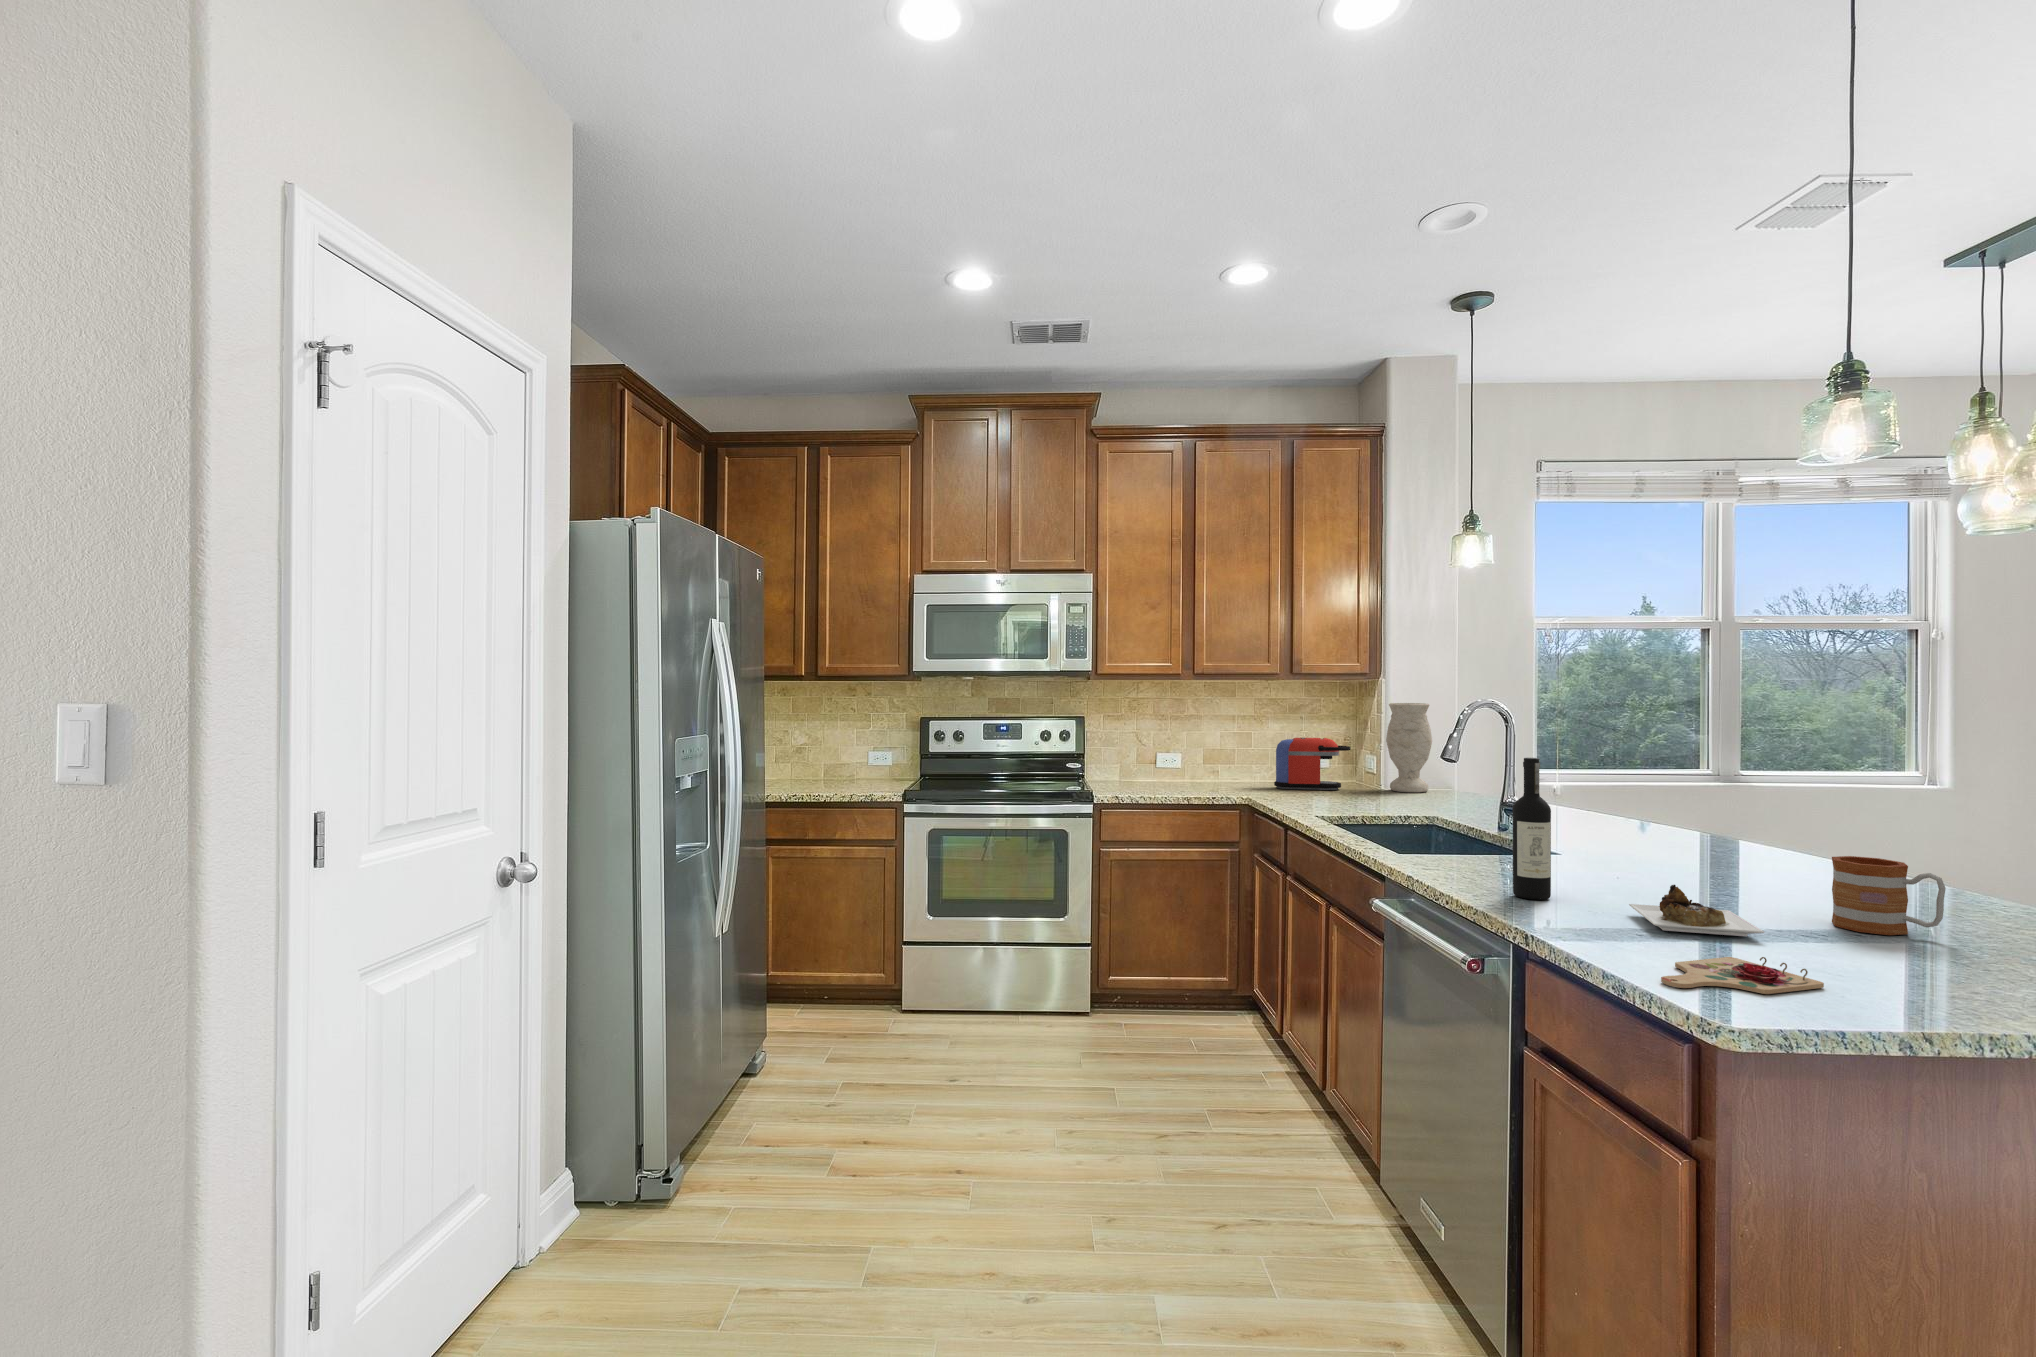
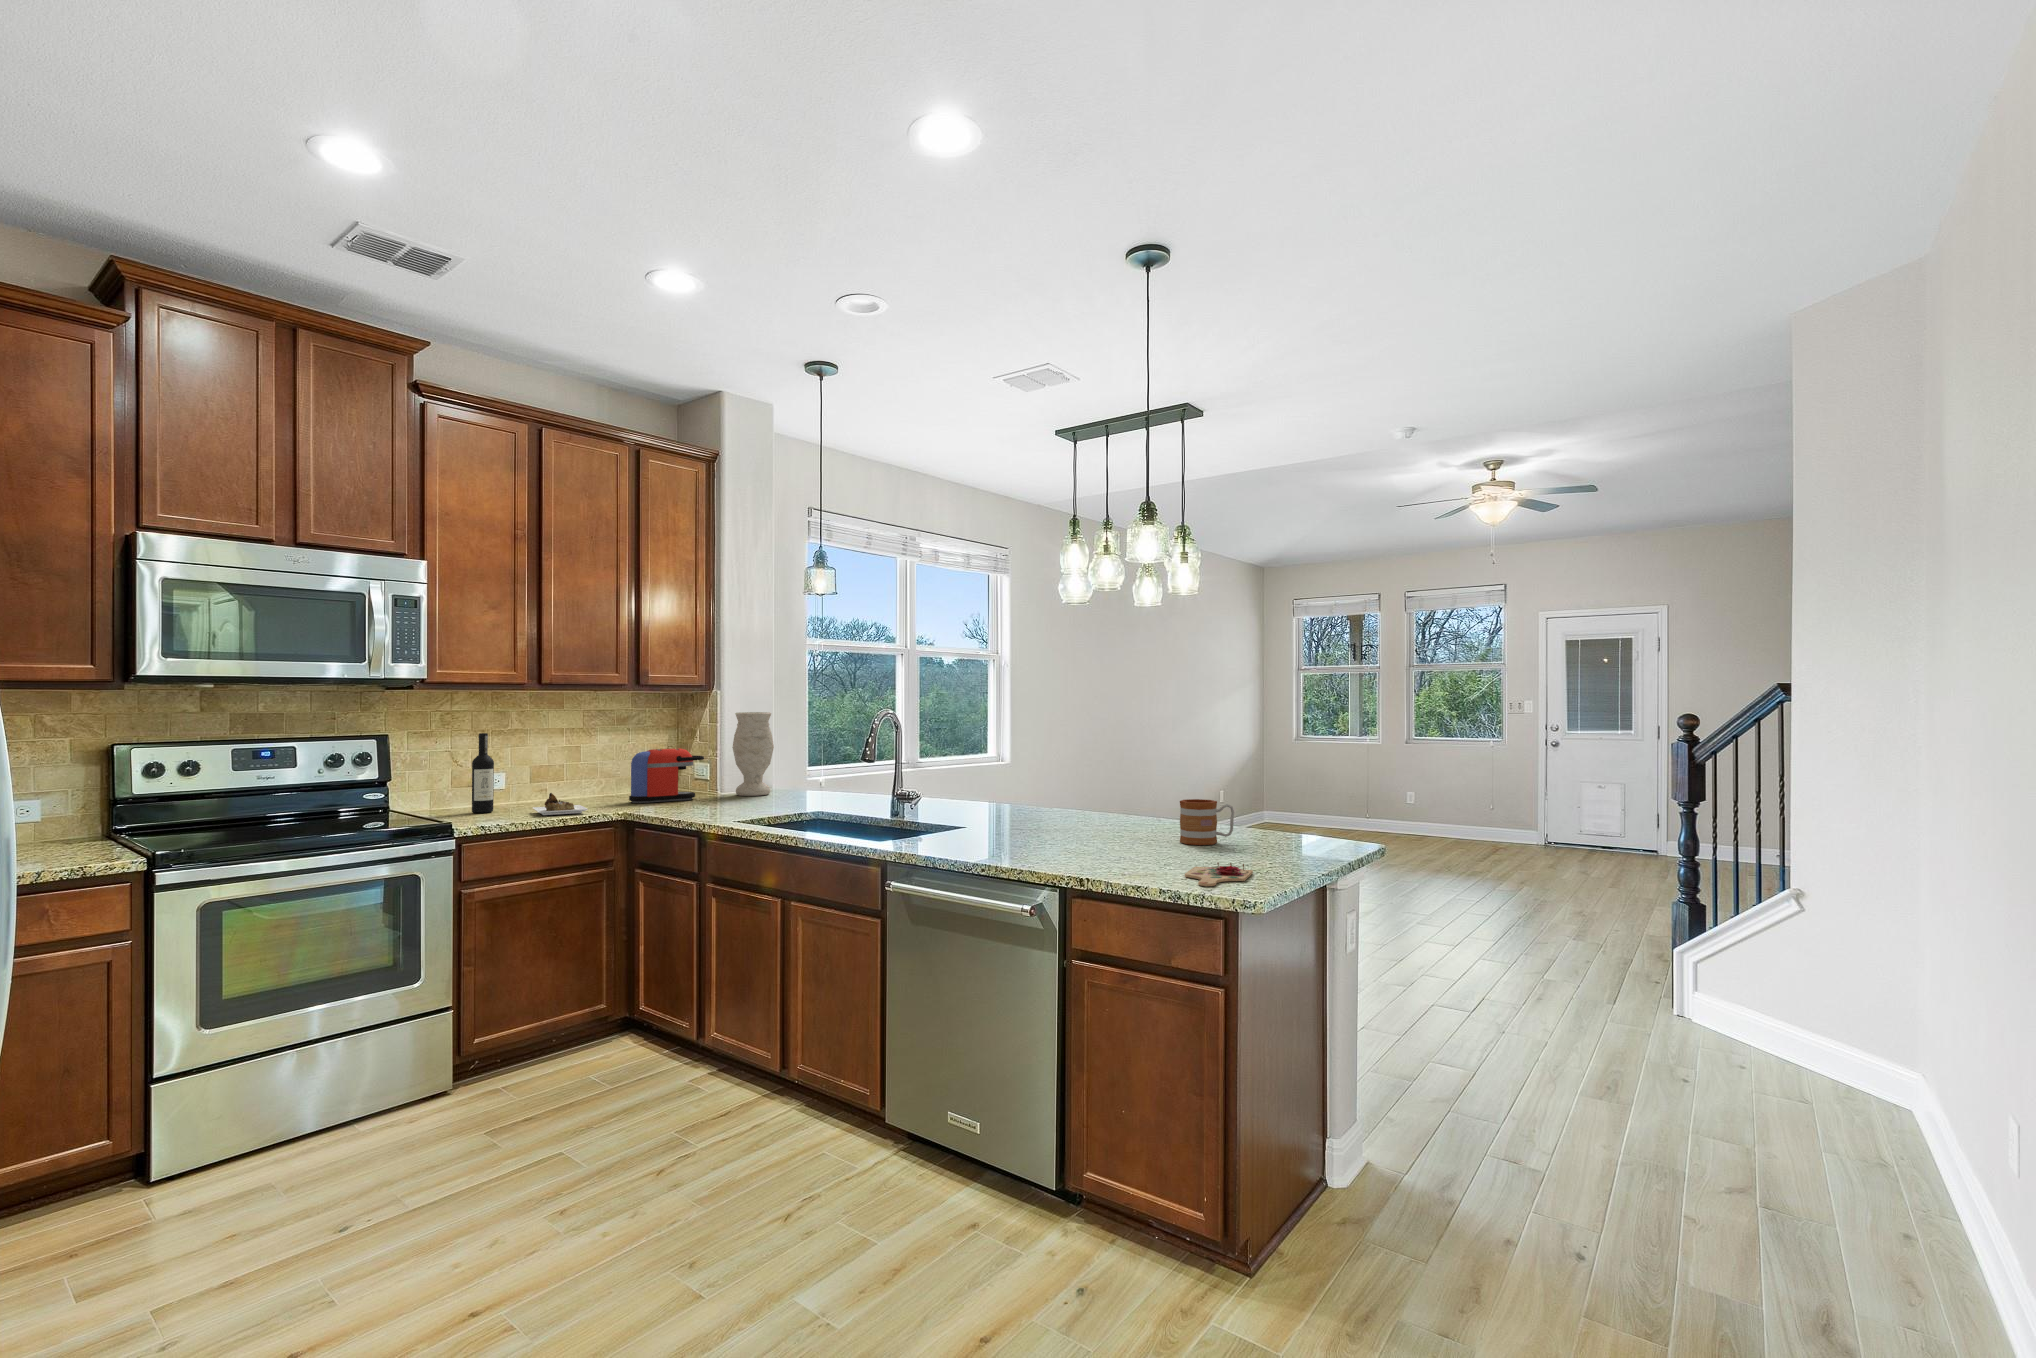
wine bottle: present [1512,758,1764,936] -> present [472,733,588,815]

